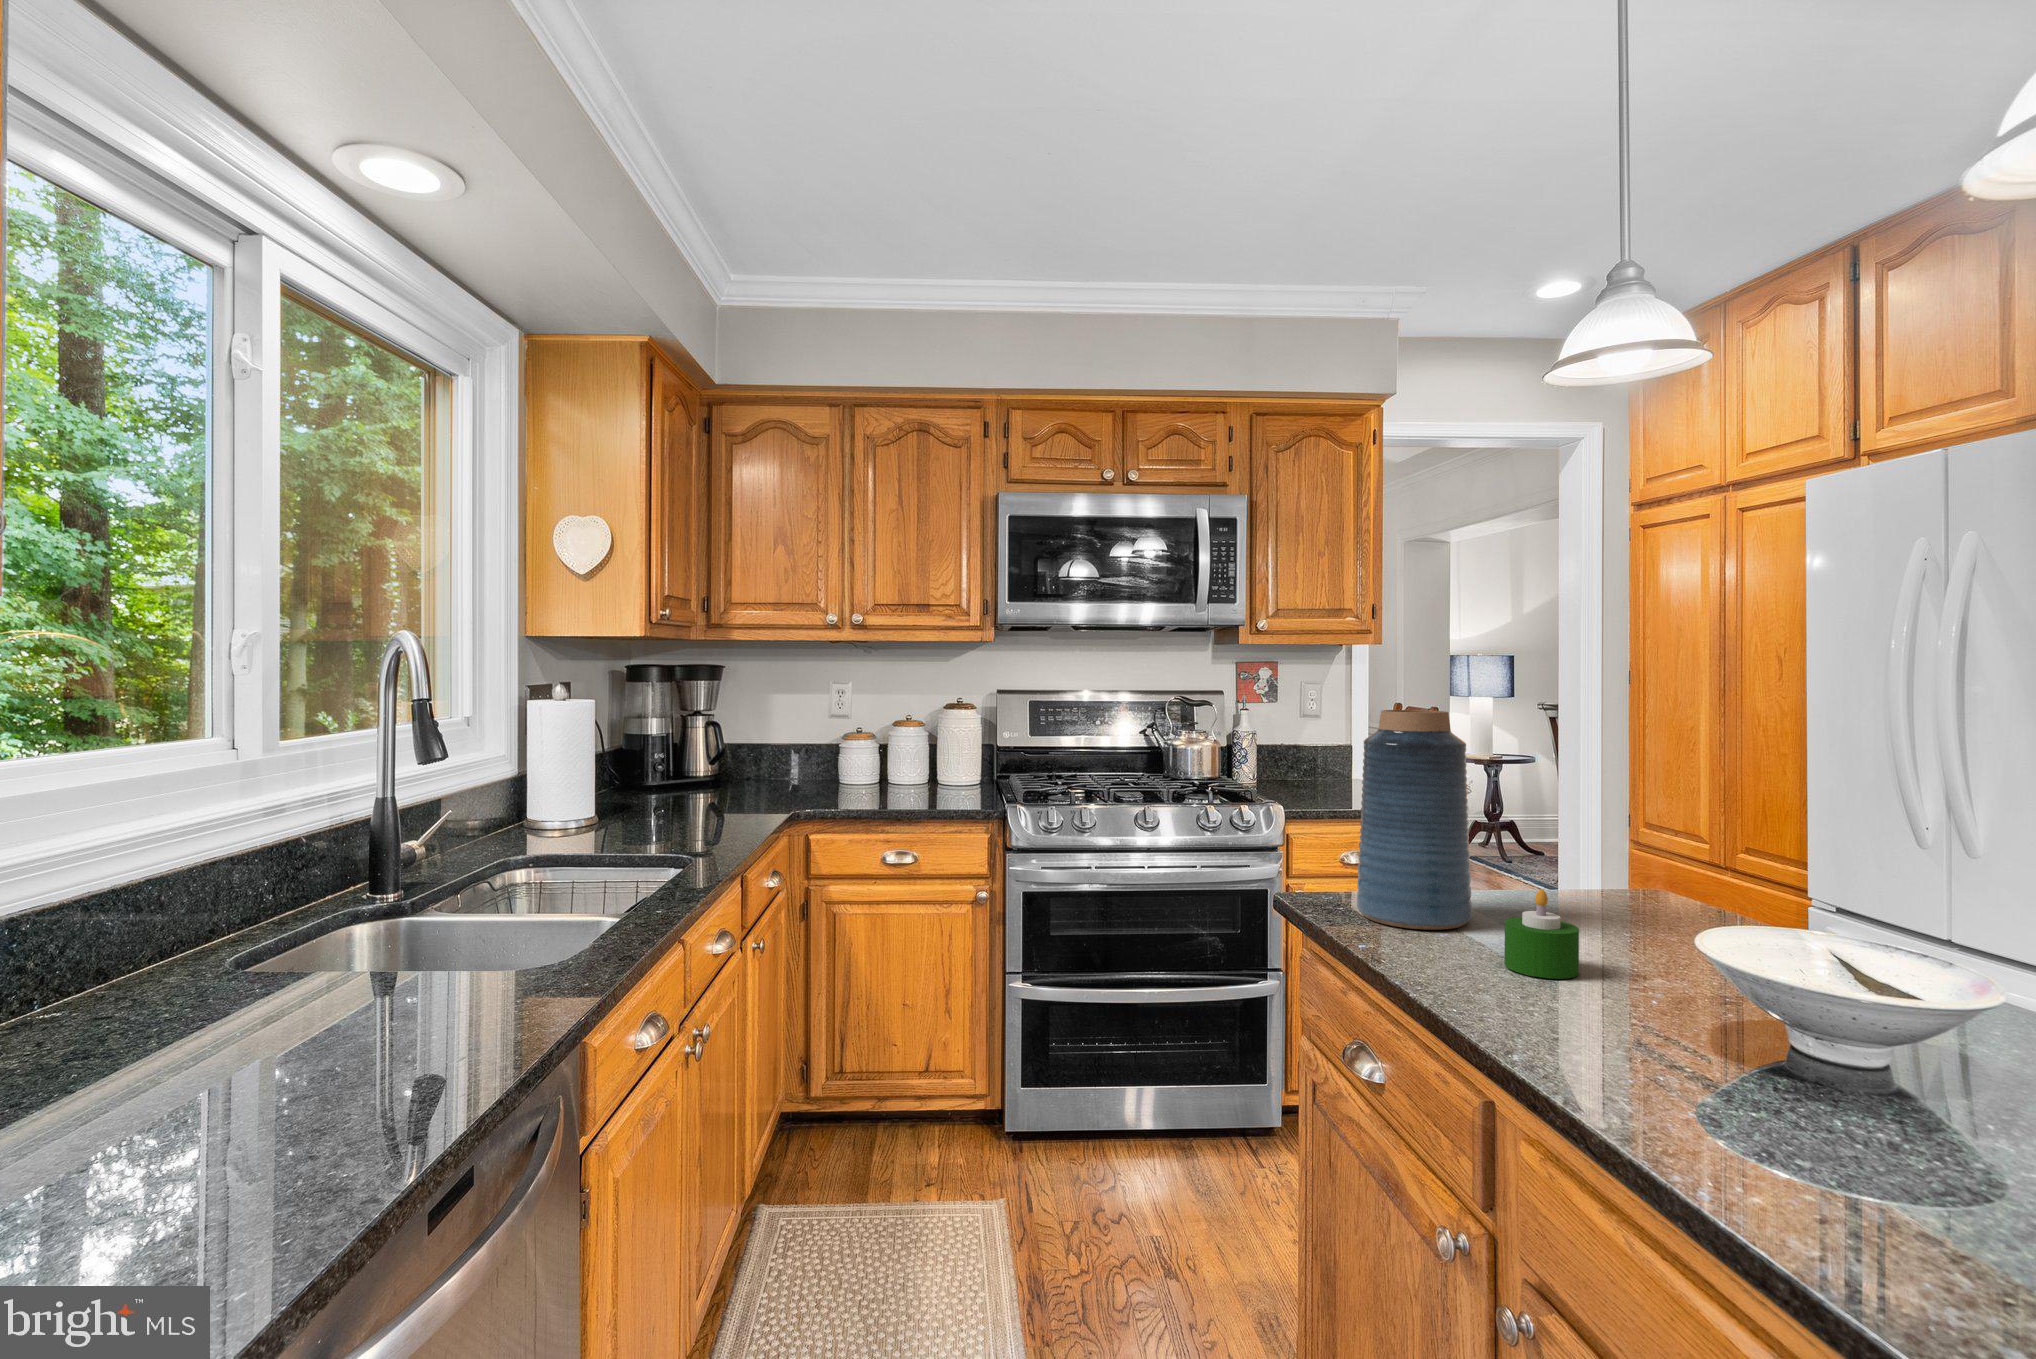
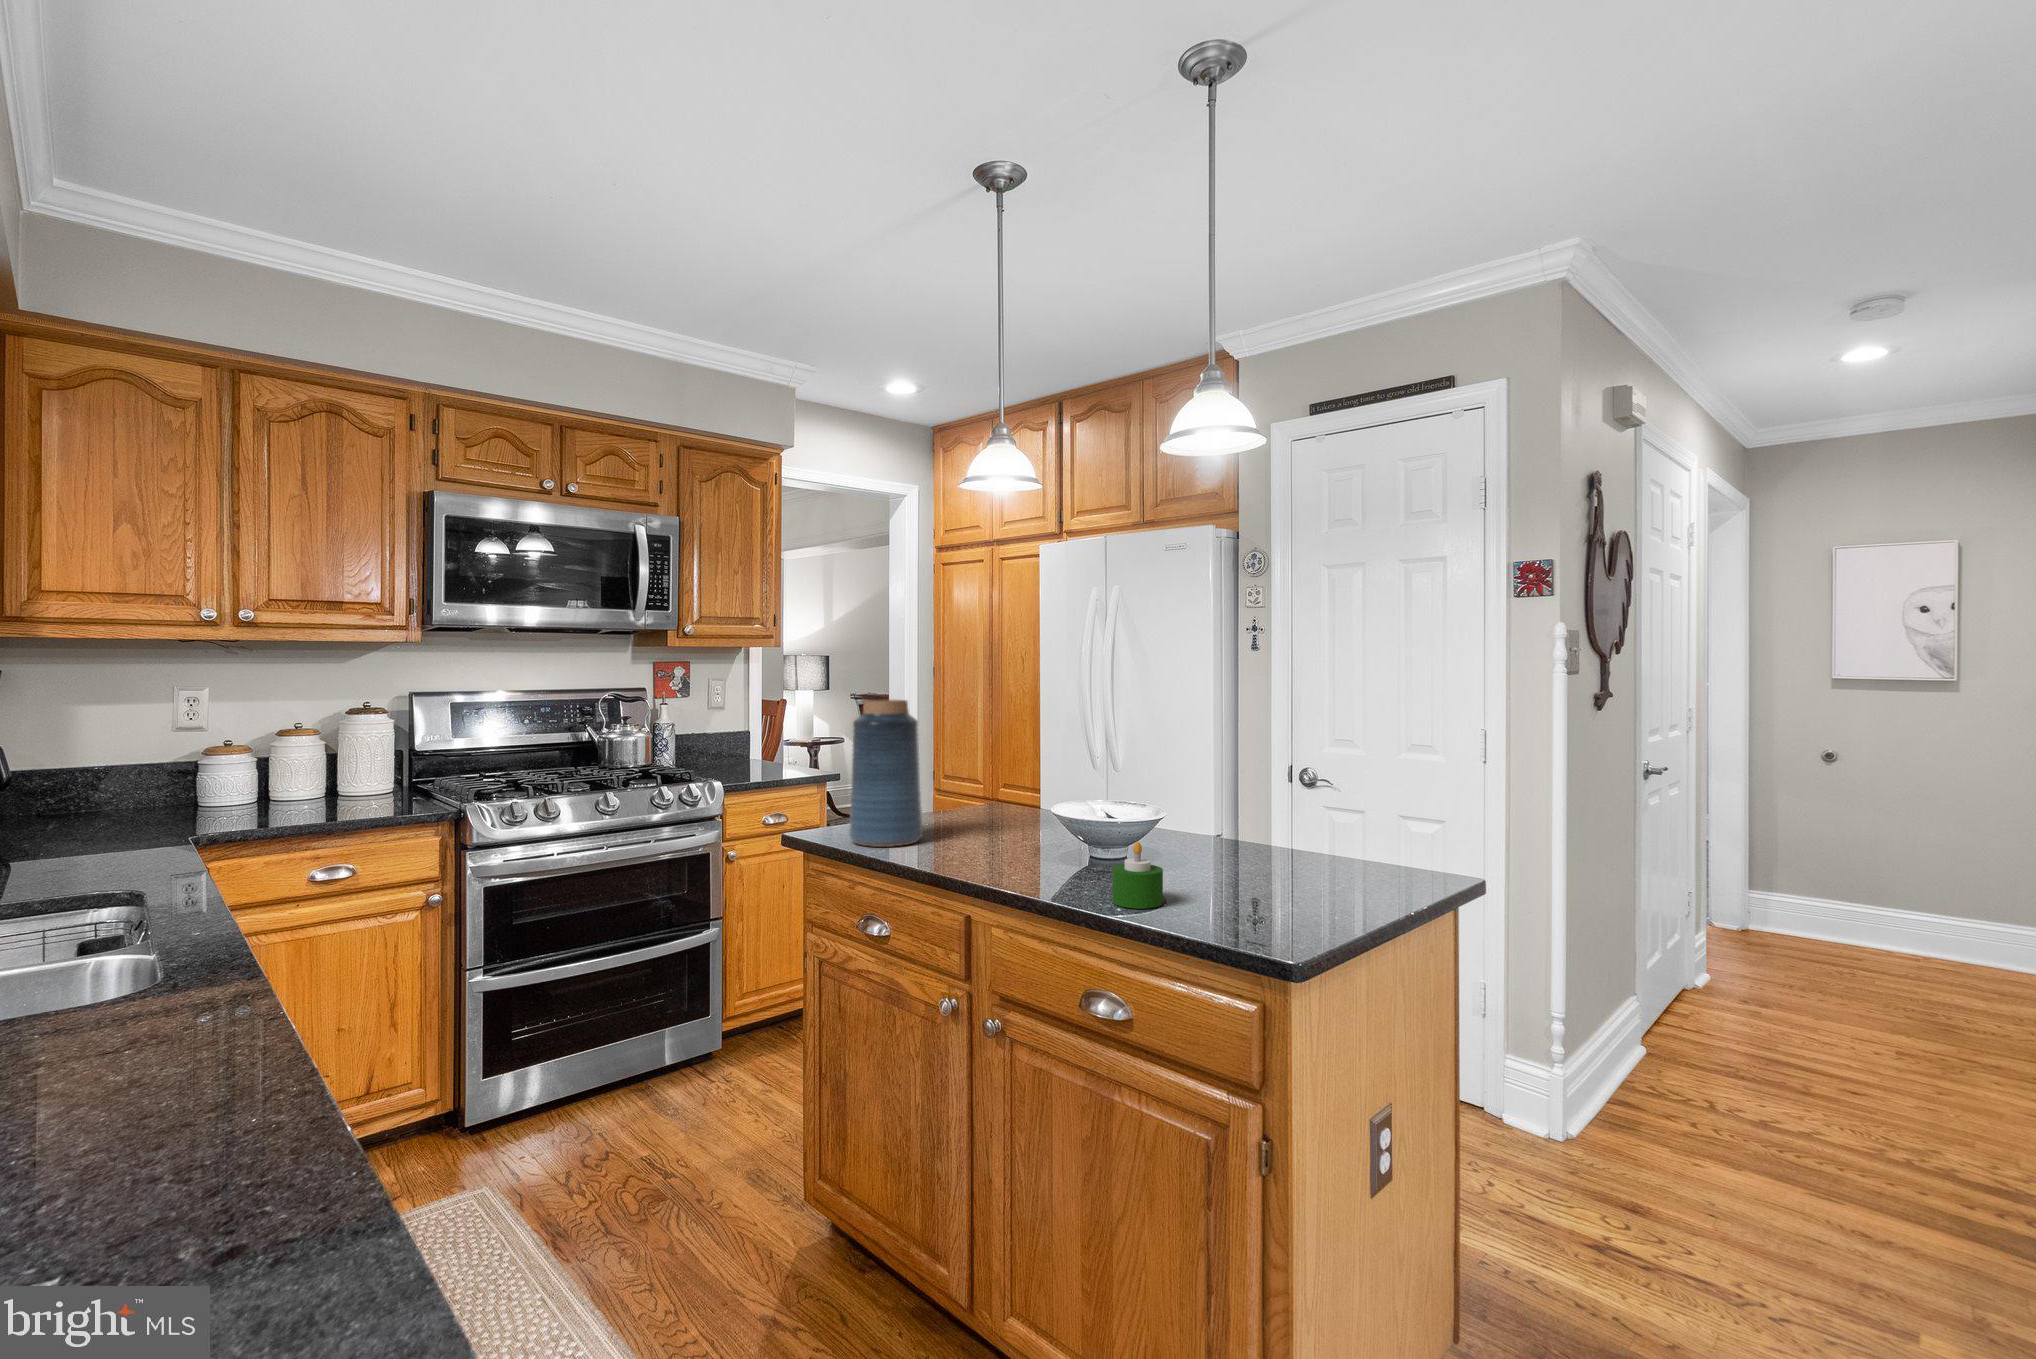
candle: present [1504,890,1579,979] -> present [1112,842,1163,909]

